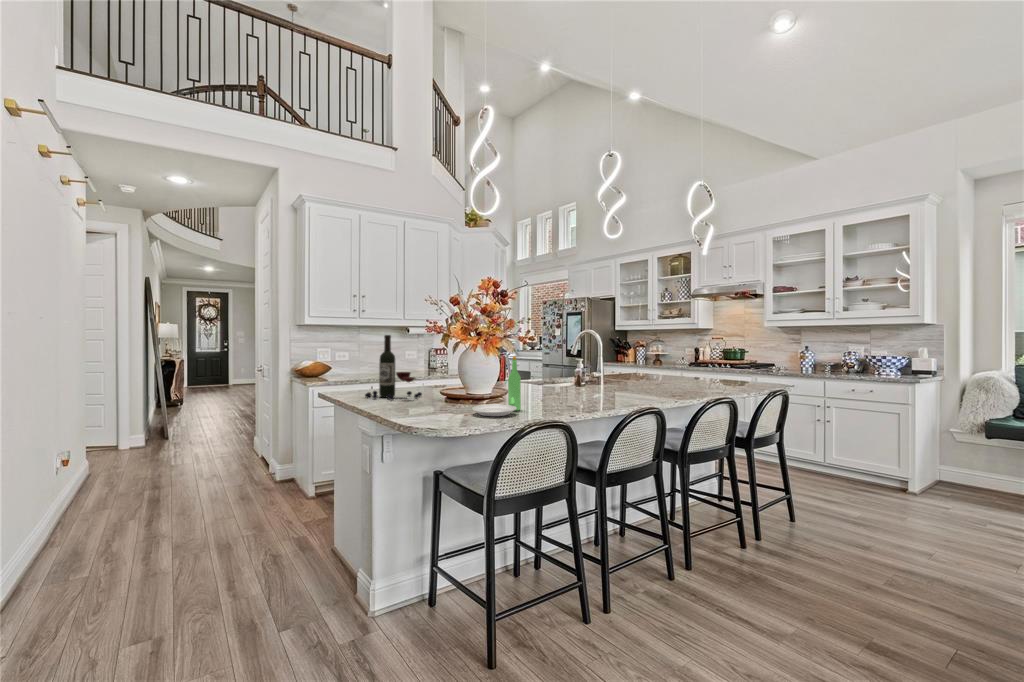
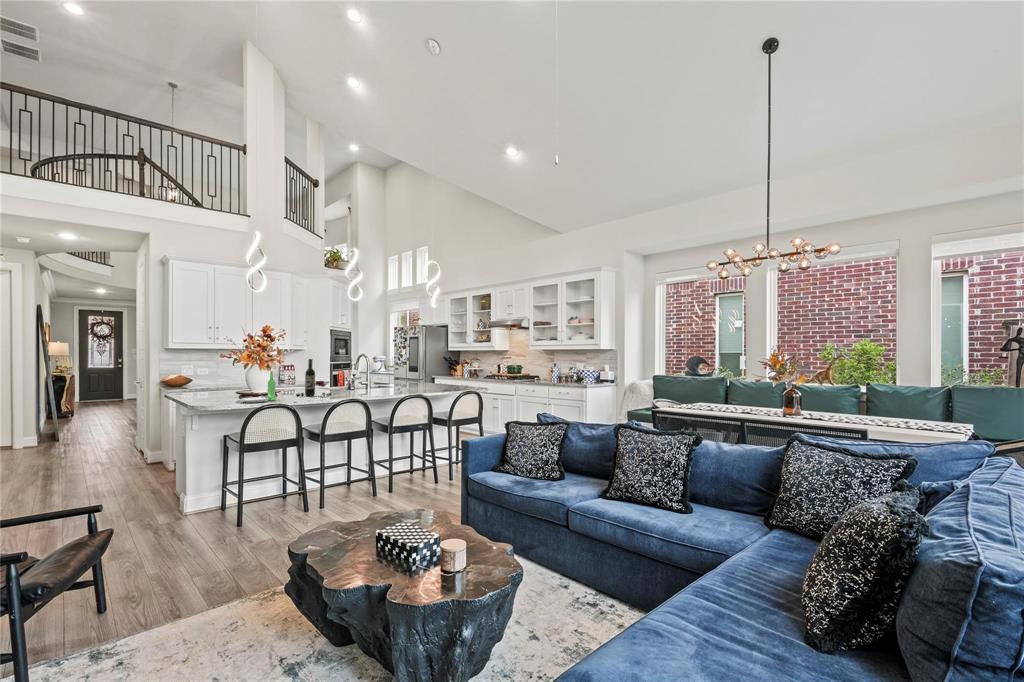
wine bottle: present [365,335,422,400] -> present [296,359,331,397]

